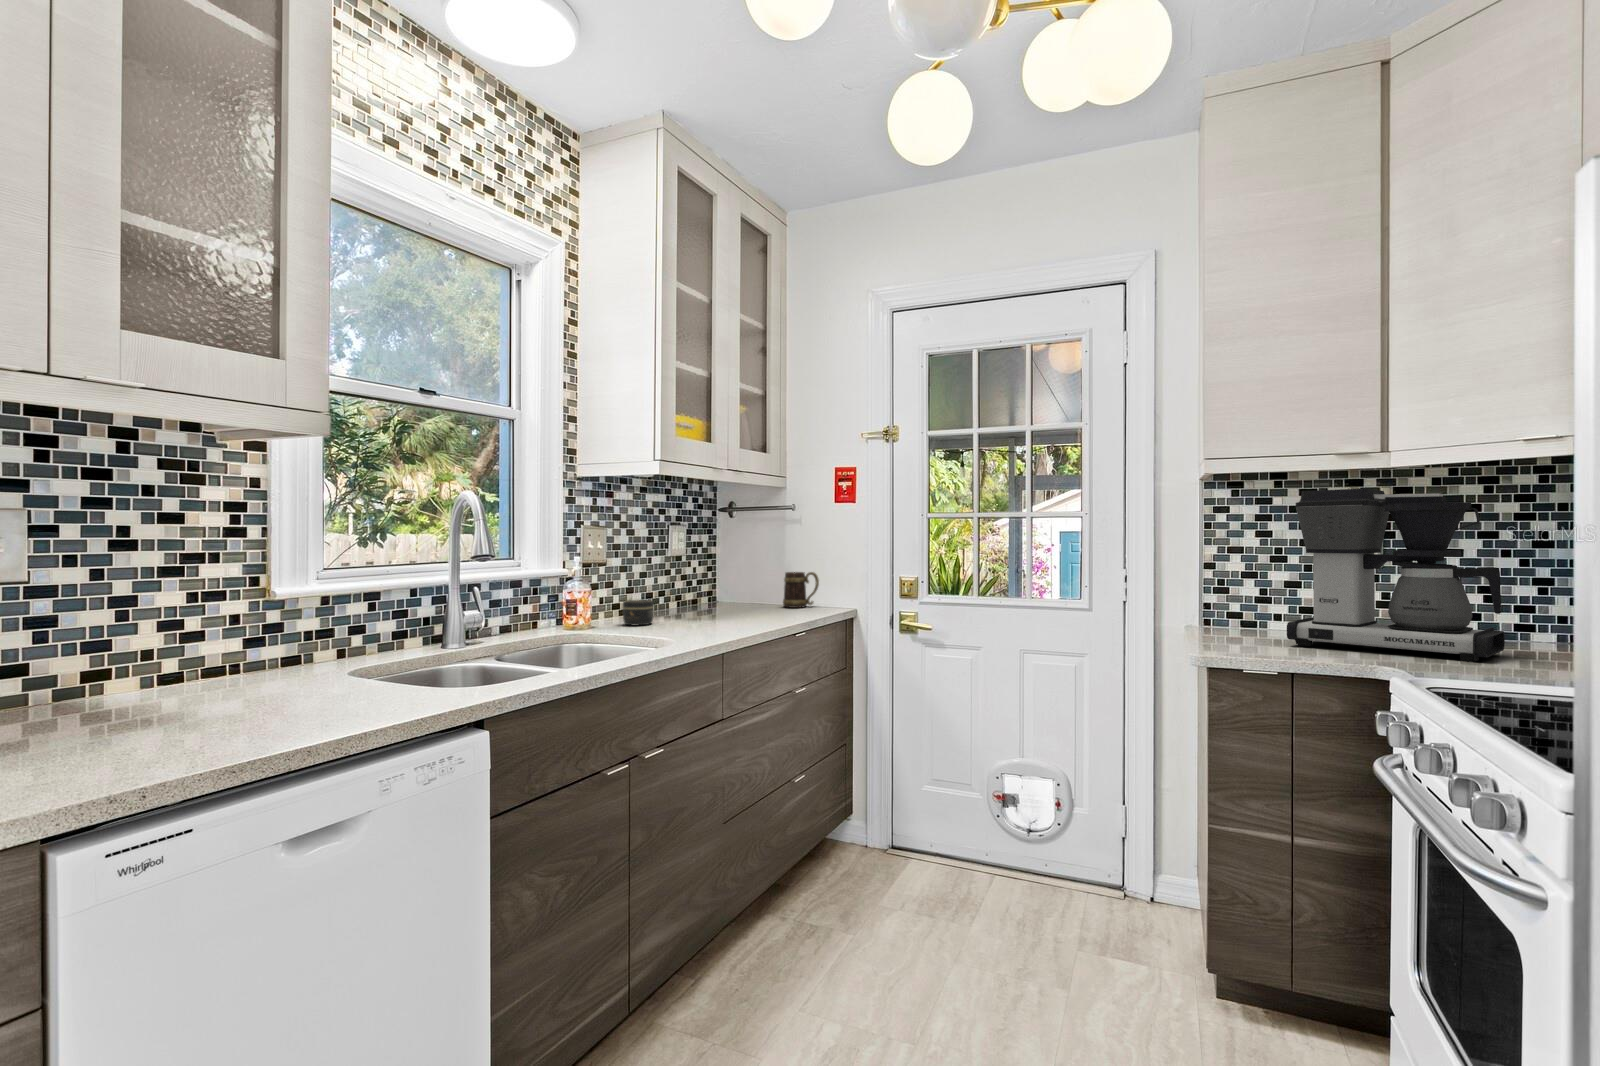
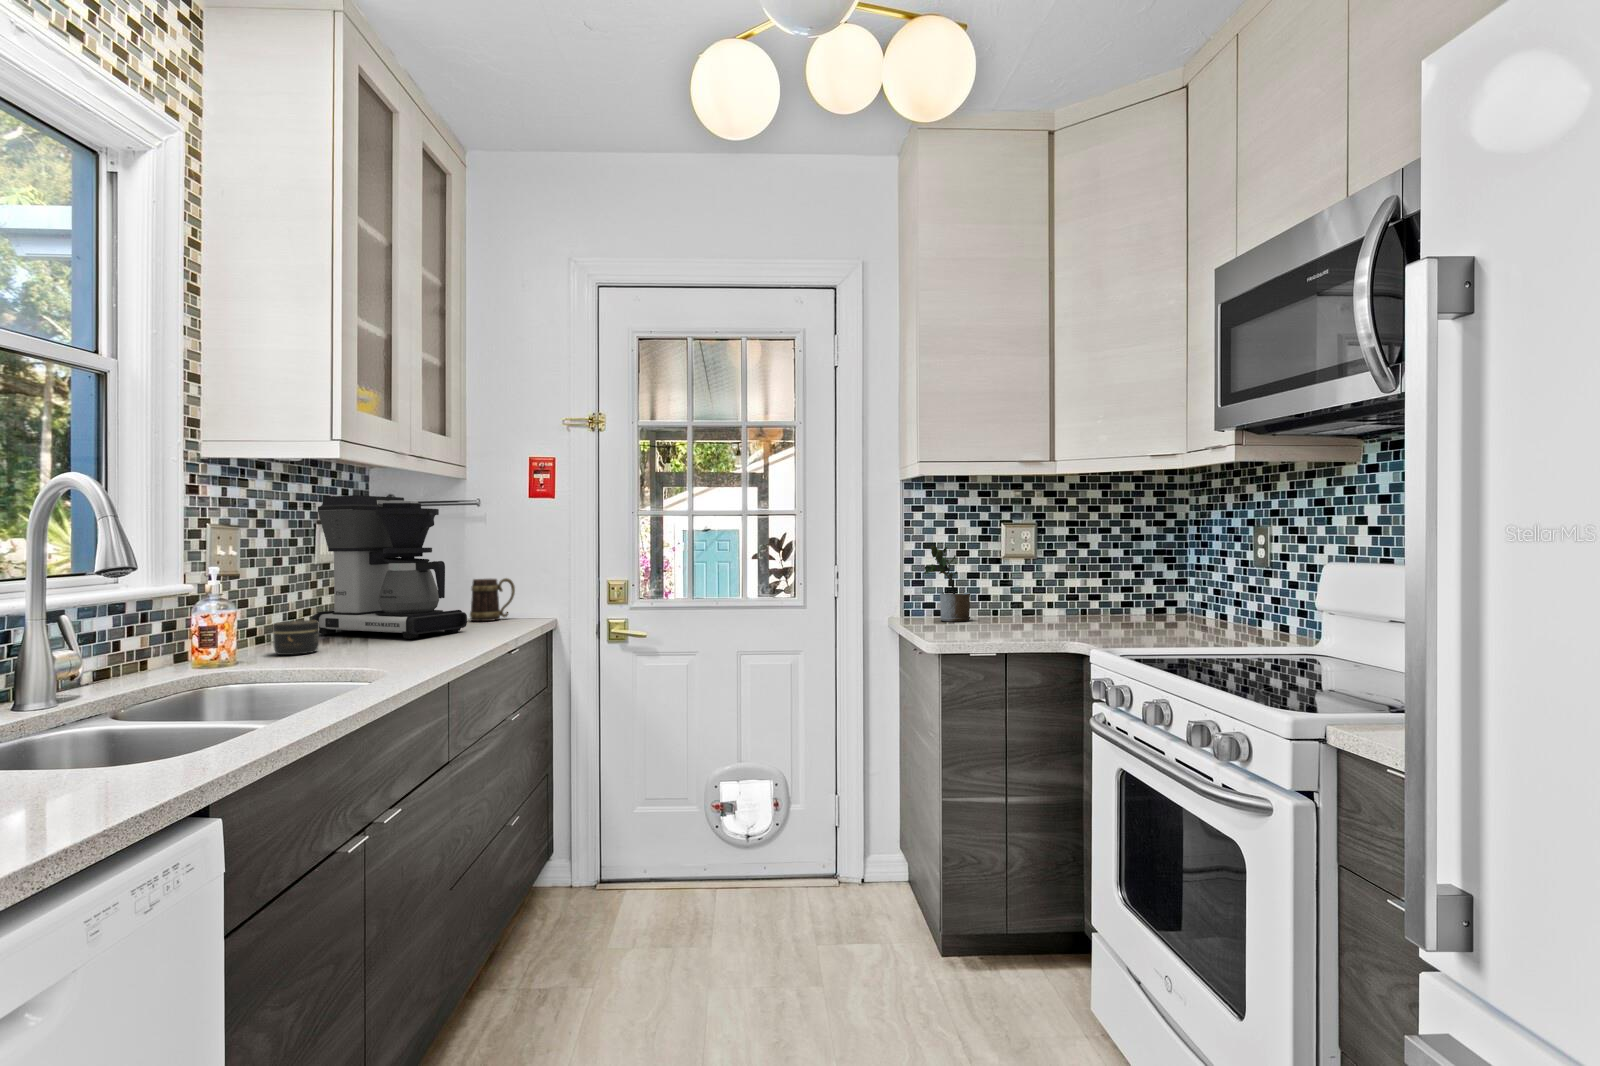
coffee maker: present [1287,489,1505,662] -> present [312,495,467,639]
potted plant: none [1220,550,1282,636] -> present [924,546,970,622]

